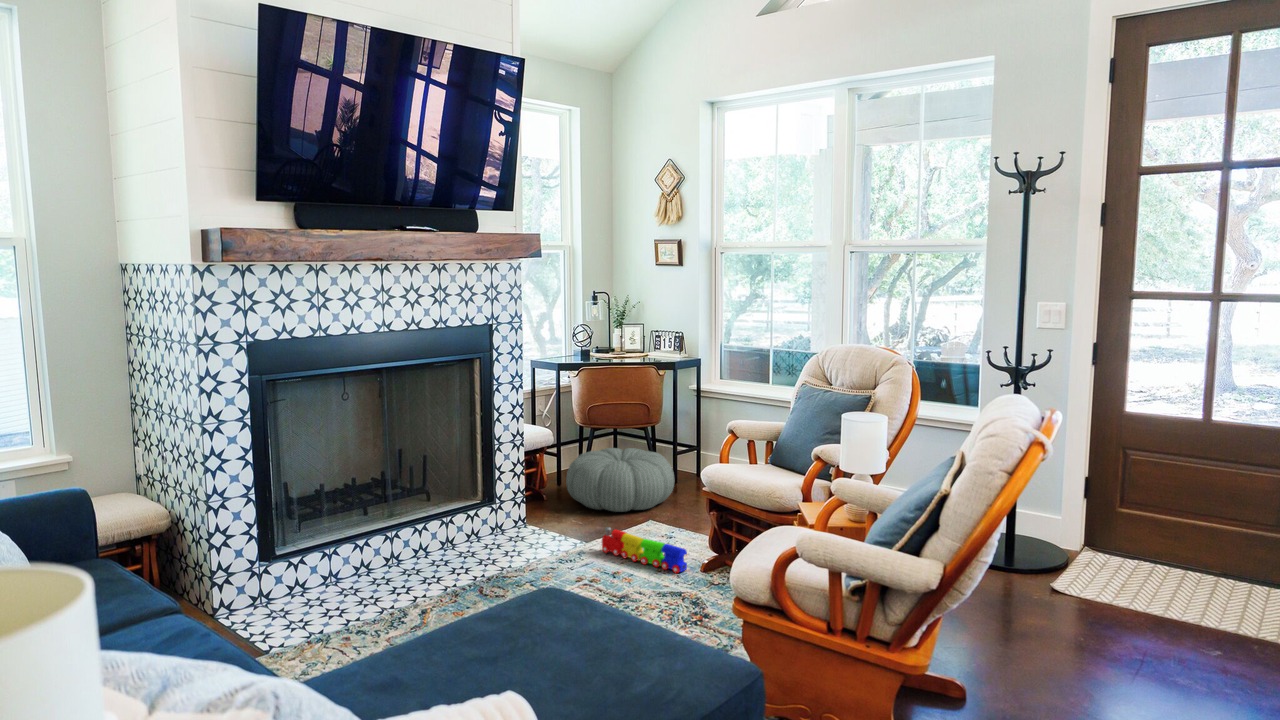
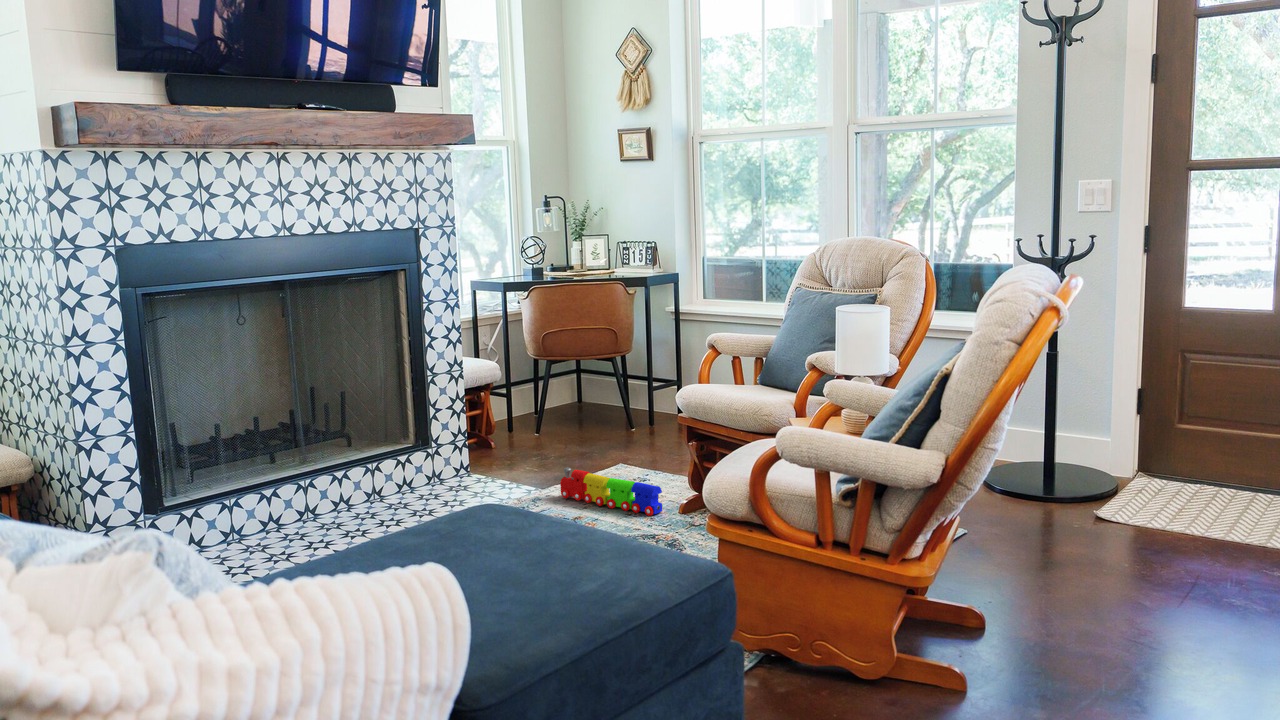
pouf: present [566,448,674,512] -> none [518,382,649,456]

